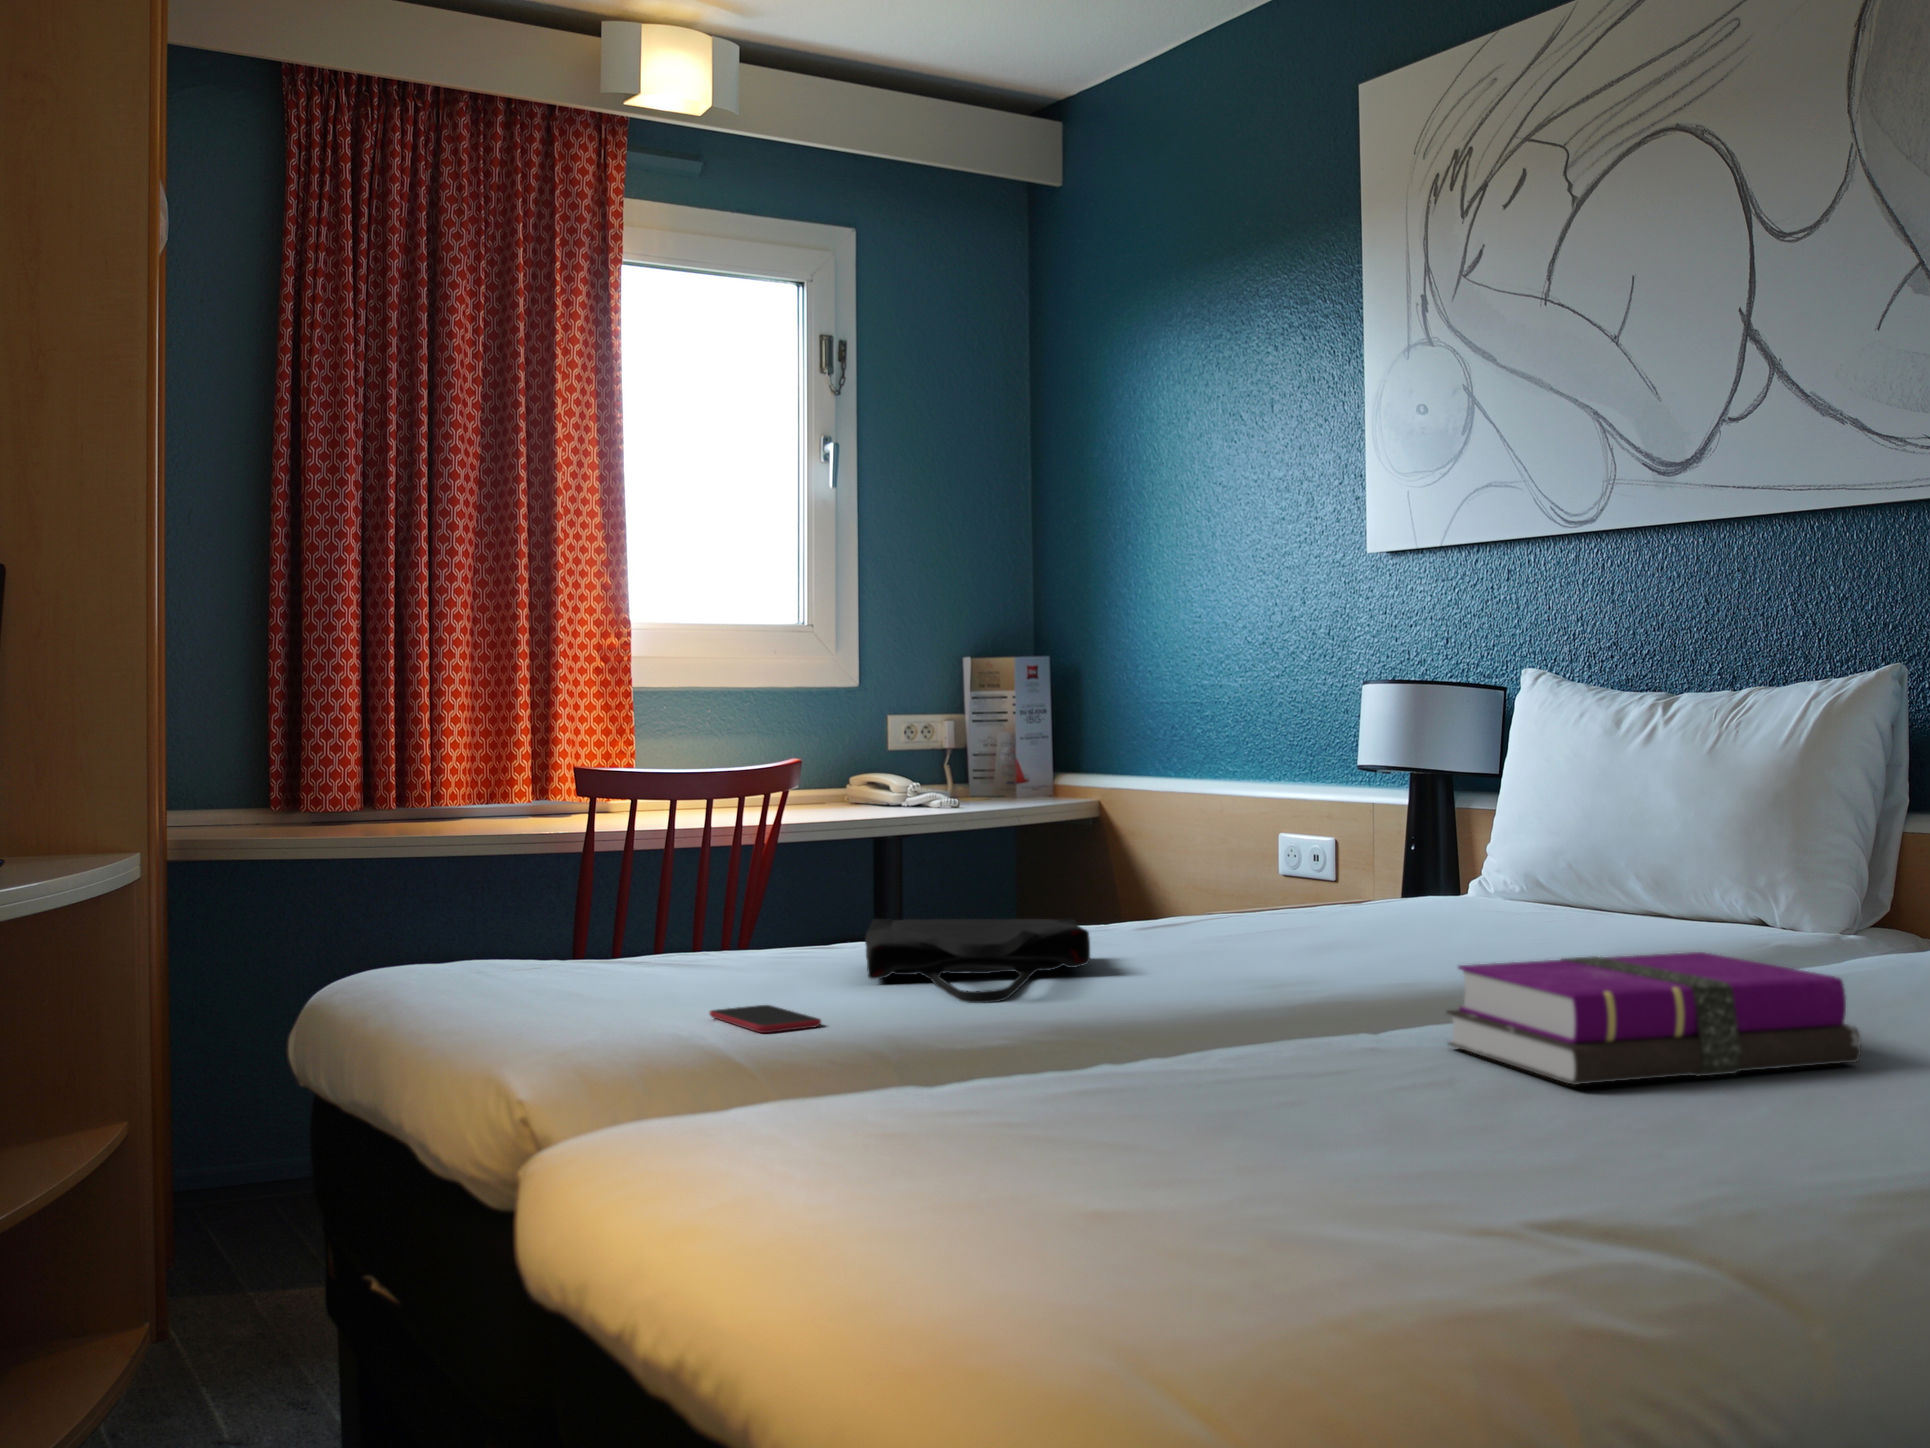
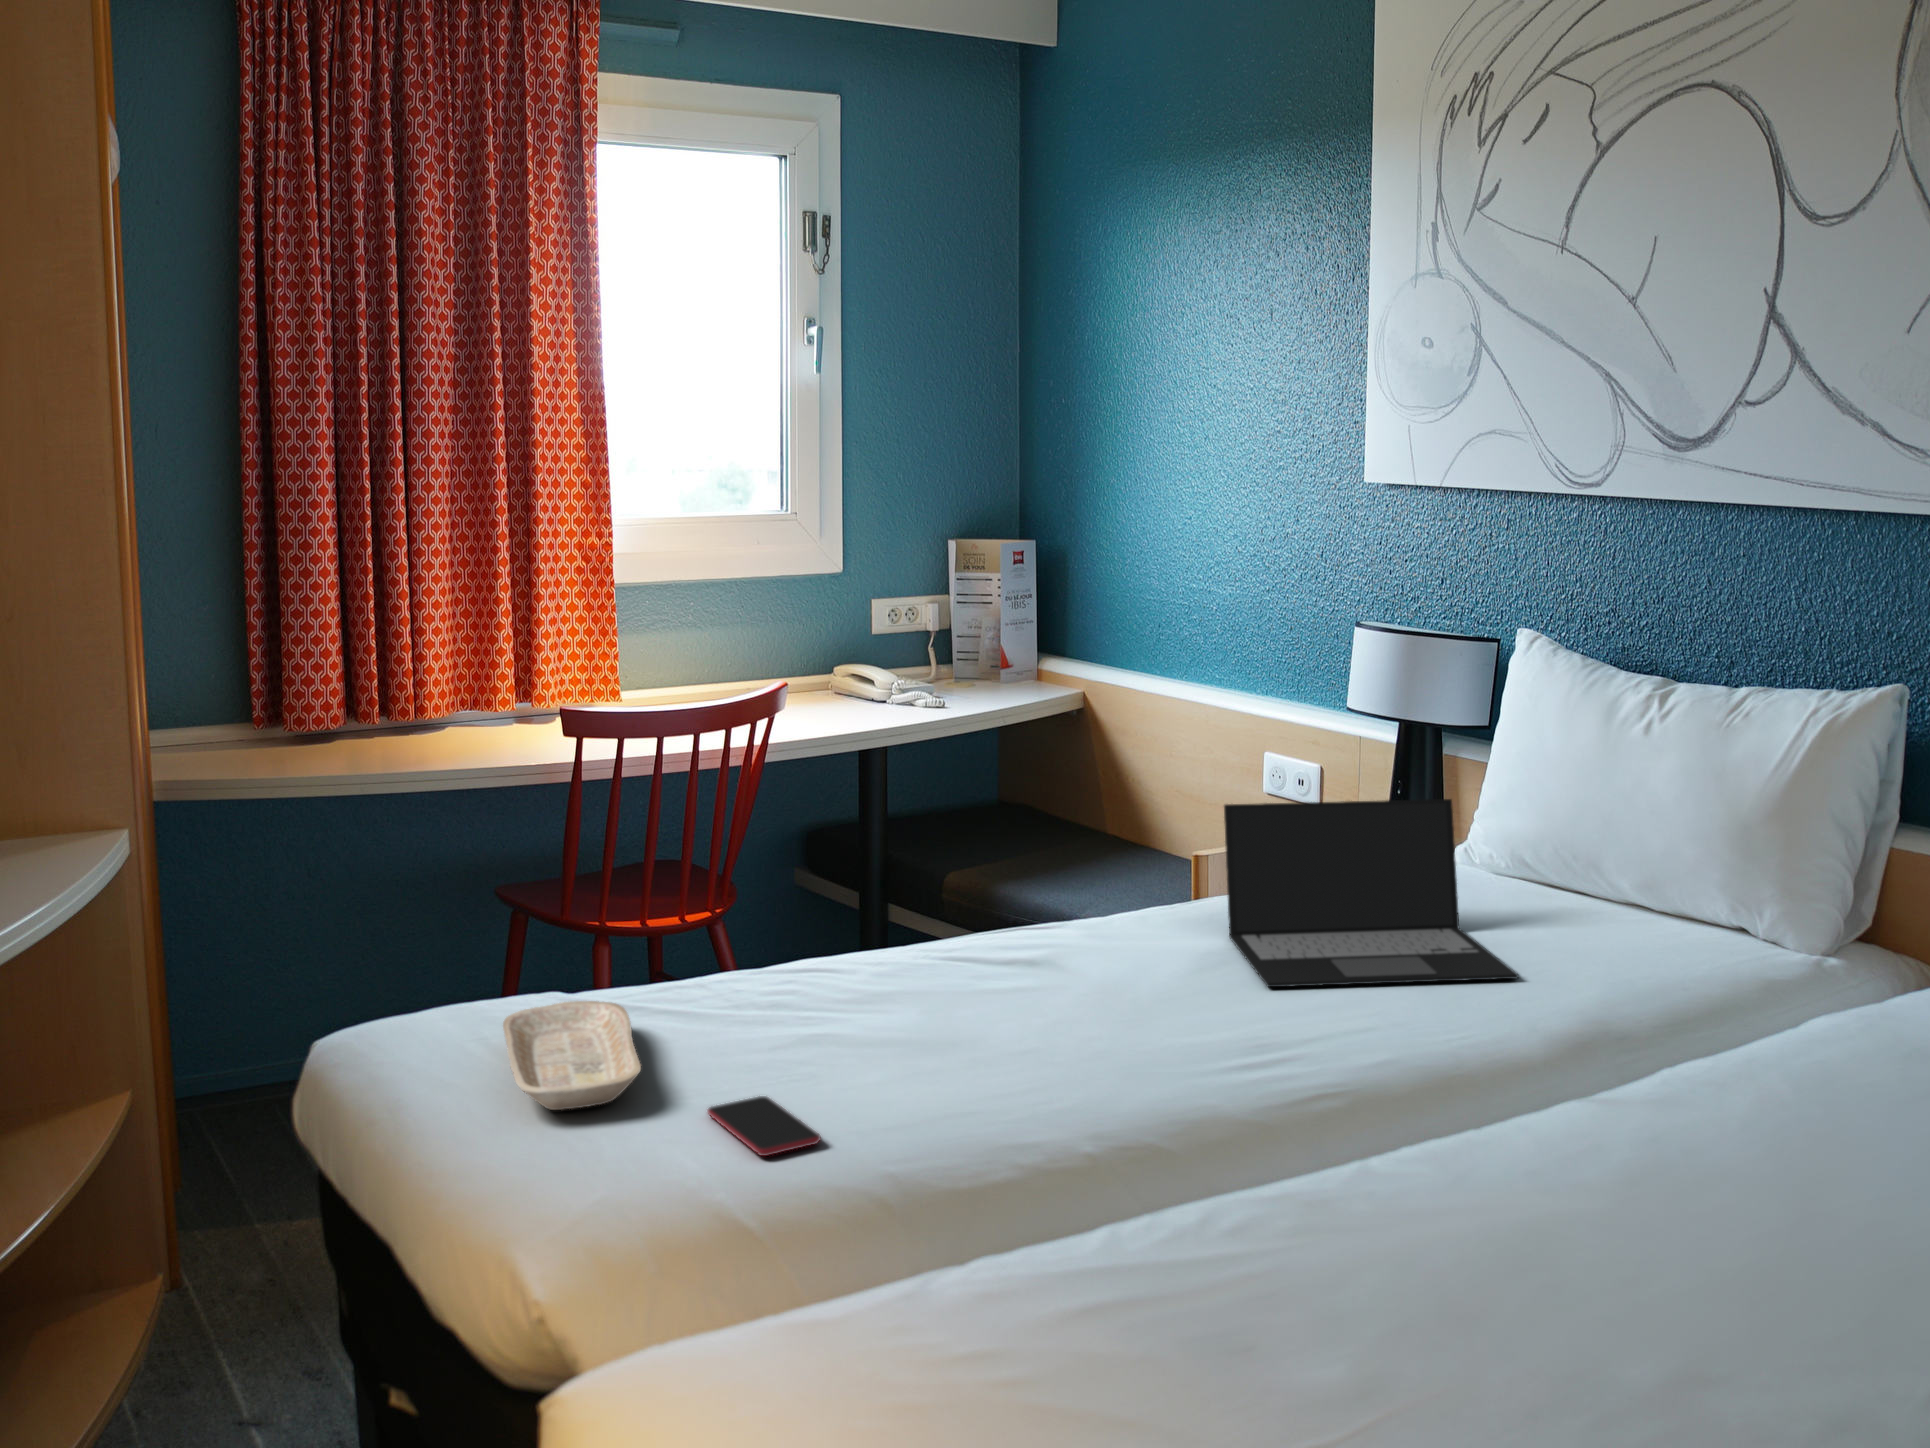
laptop: none [1230,797,1529,954] -> present [1224,799,1519,987]
tote bag: present [865,919,1090,1003] -> none [860,949,1087,1095]
notebook: present [1447,952,1861,1085] -> none [1455,1119,1878,1333]
tray: none [509,955,645,1016] -> present [503,1001,641,1110]

